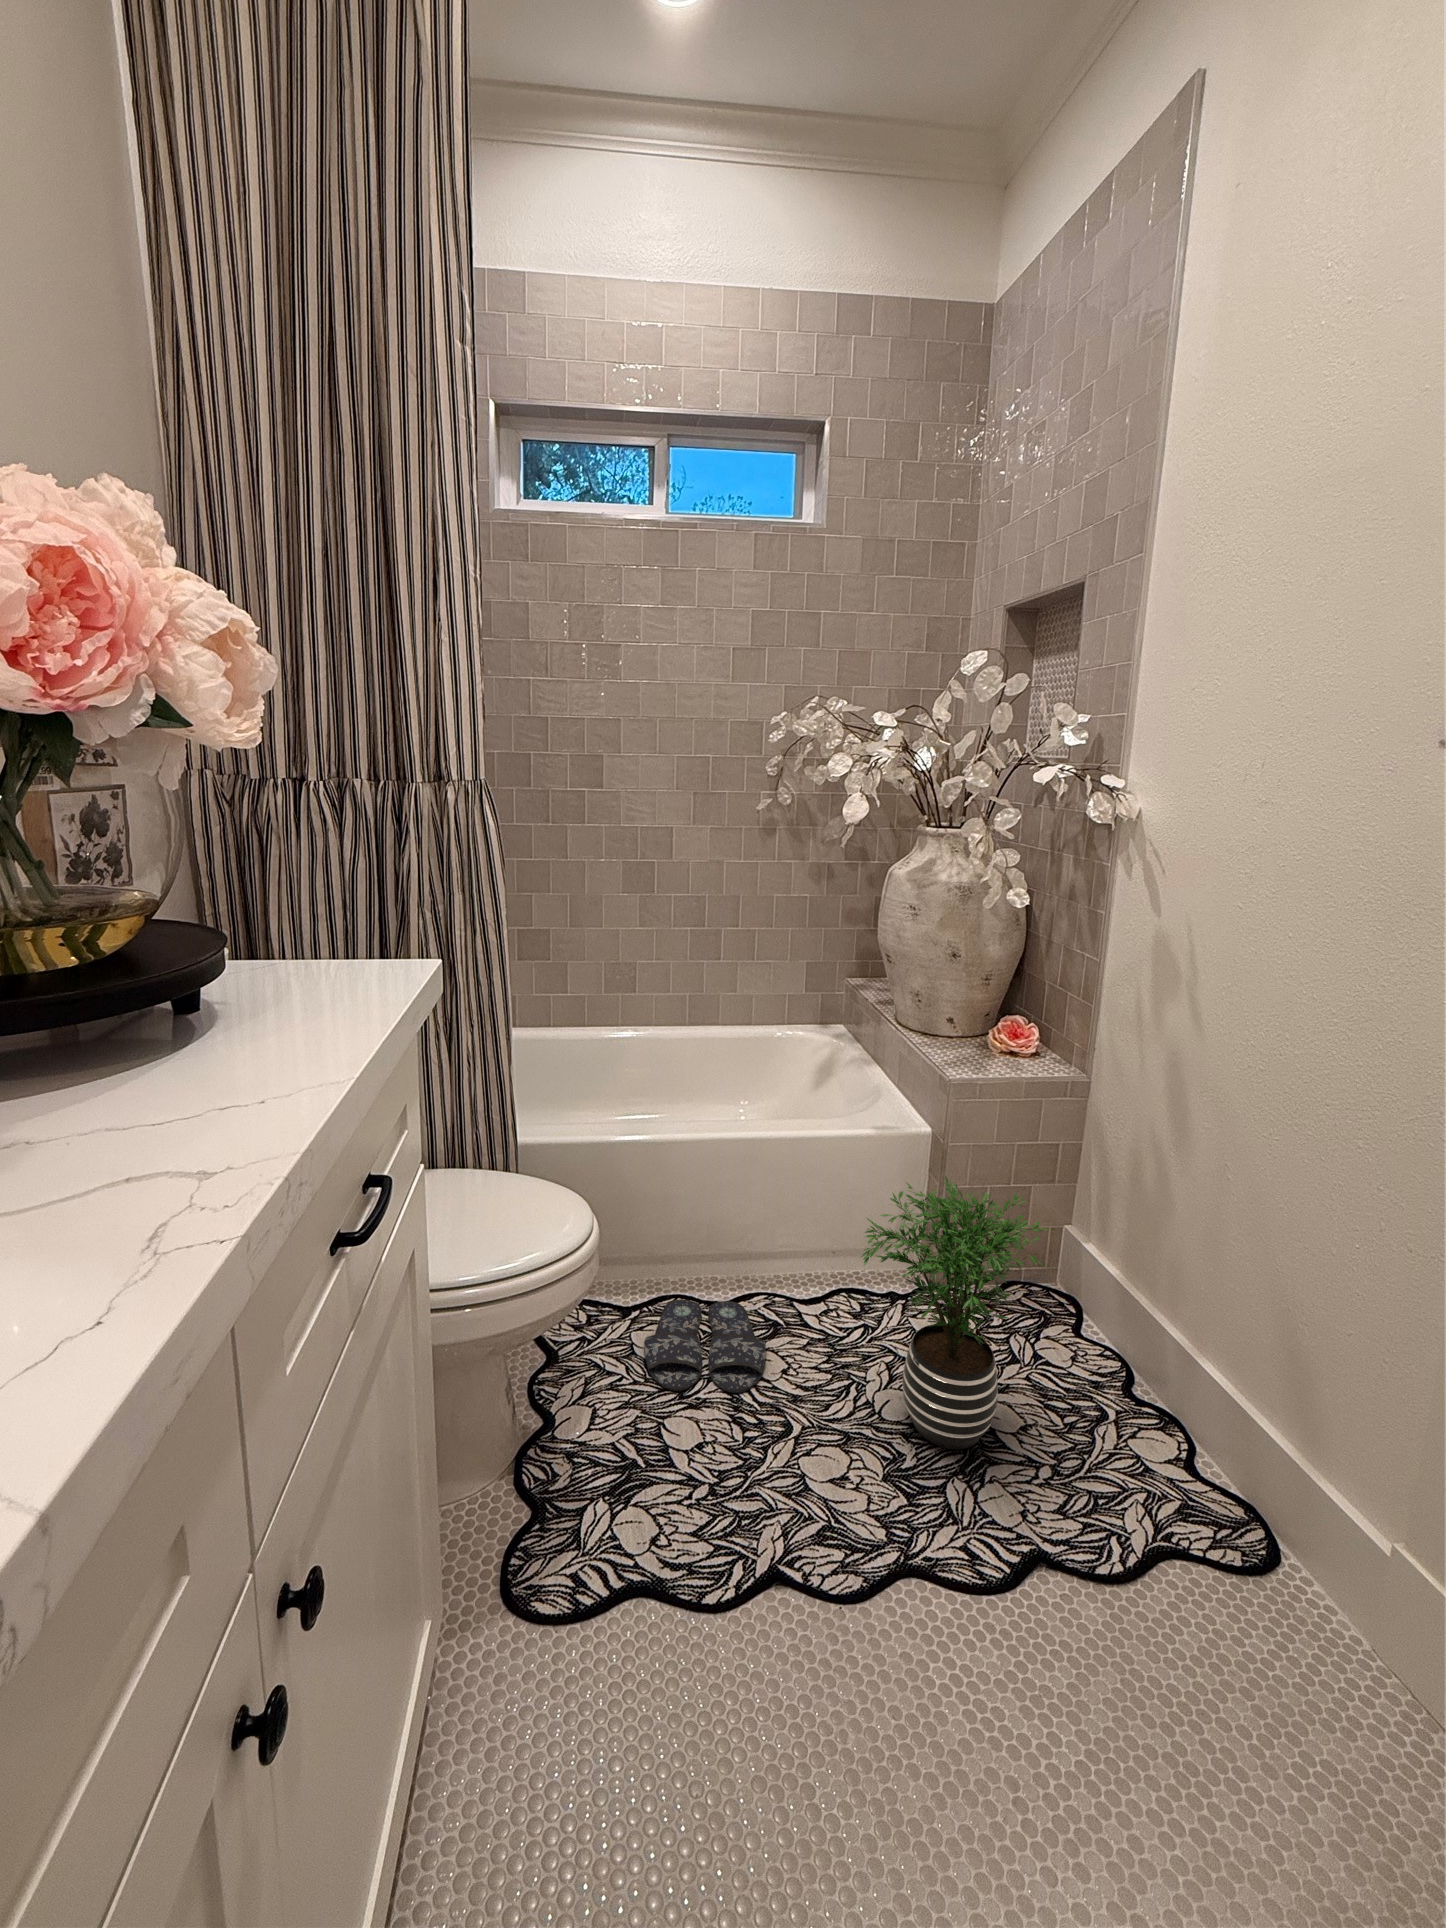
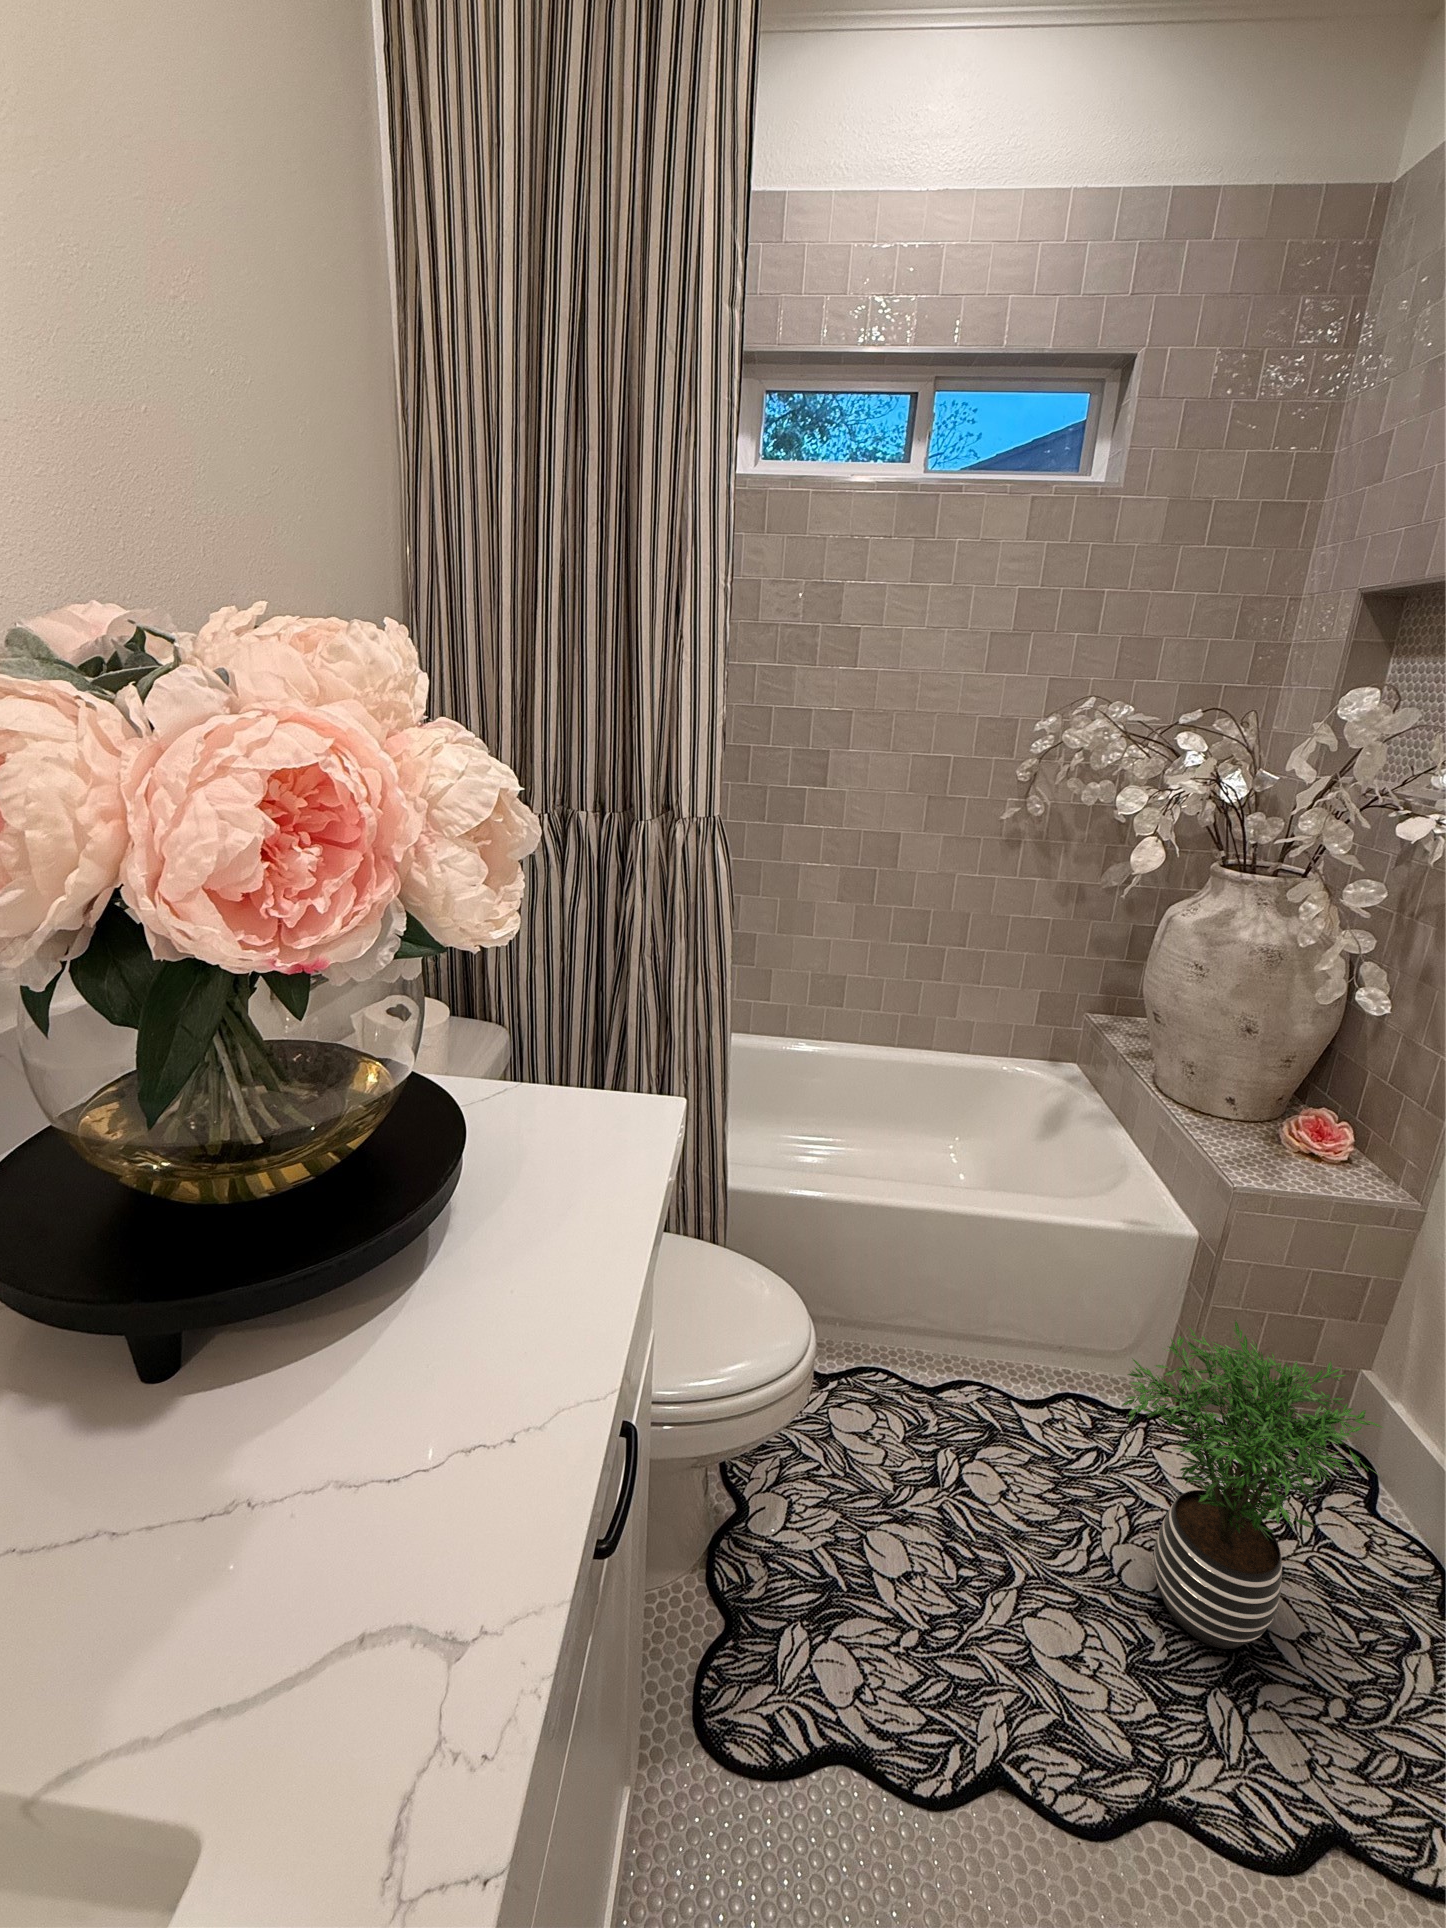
slippers: present [644,1299,766,1393] -> none [844,1376,983,1513]

